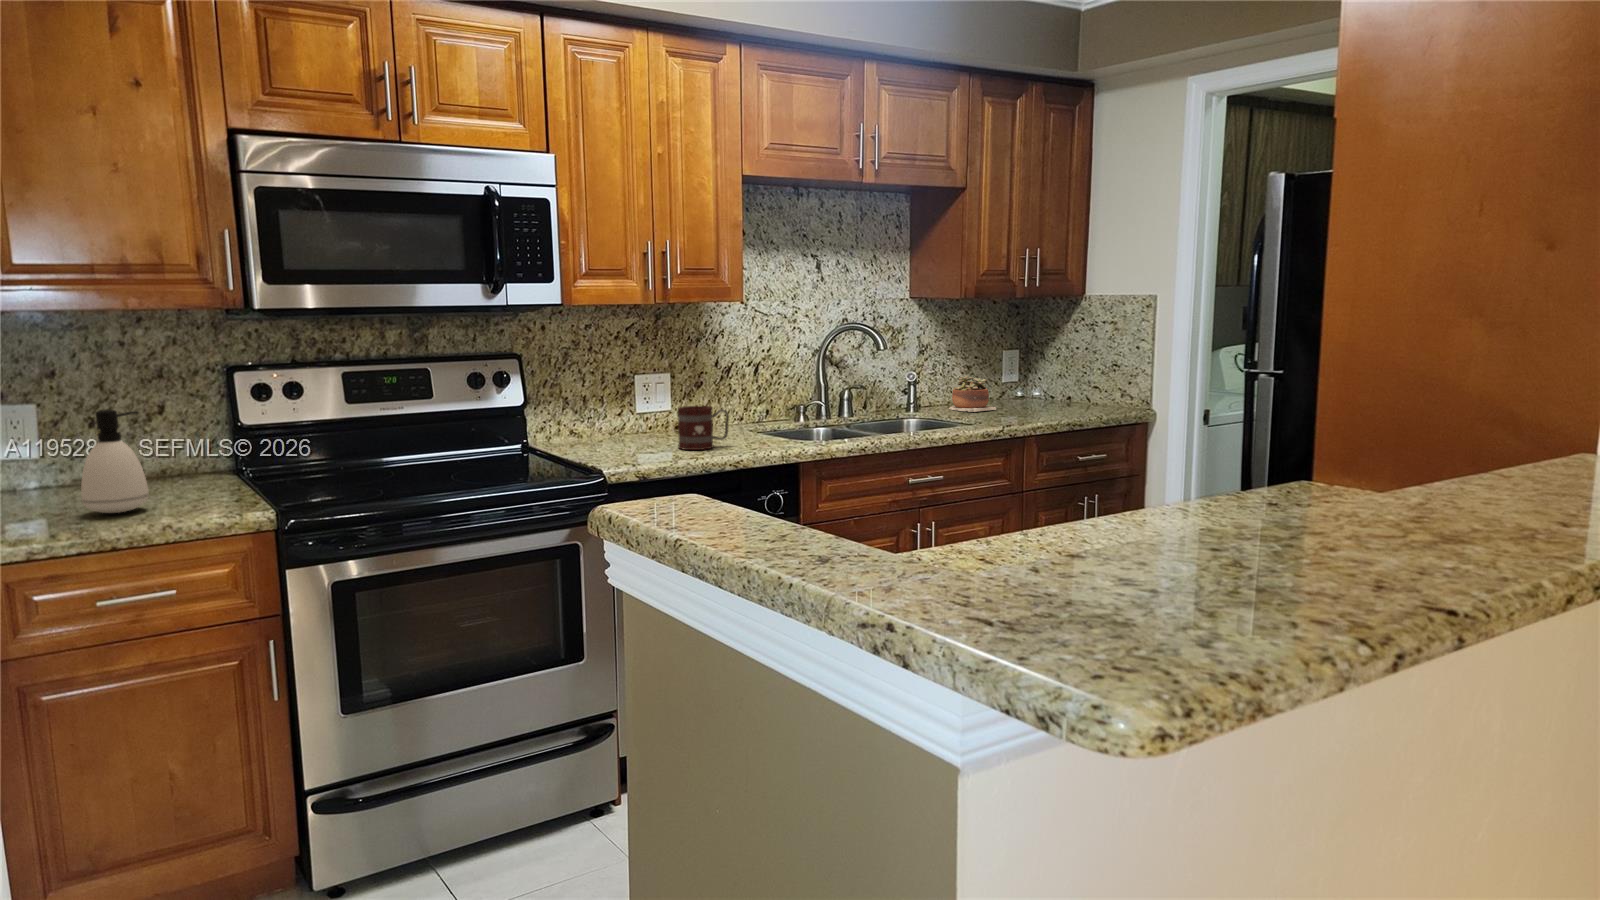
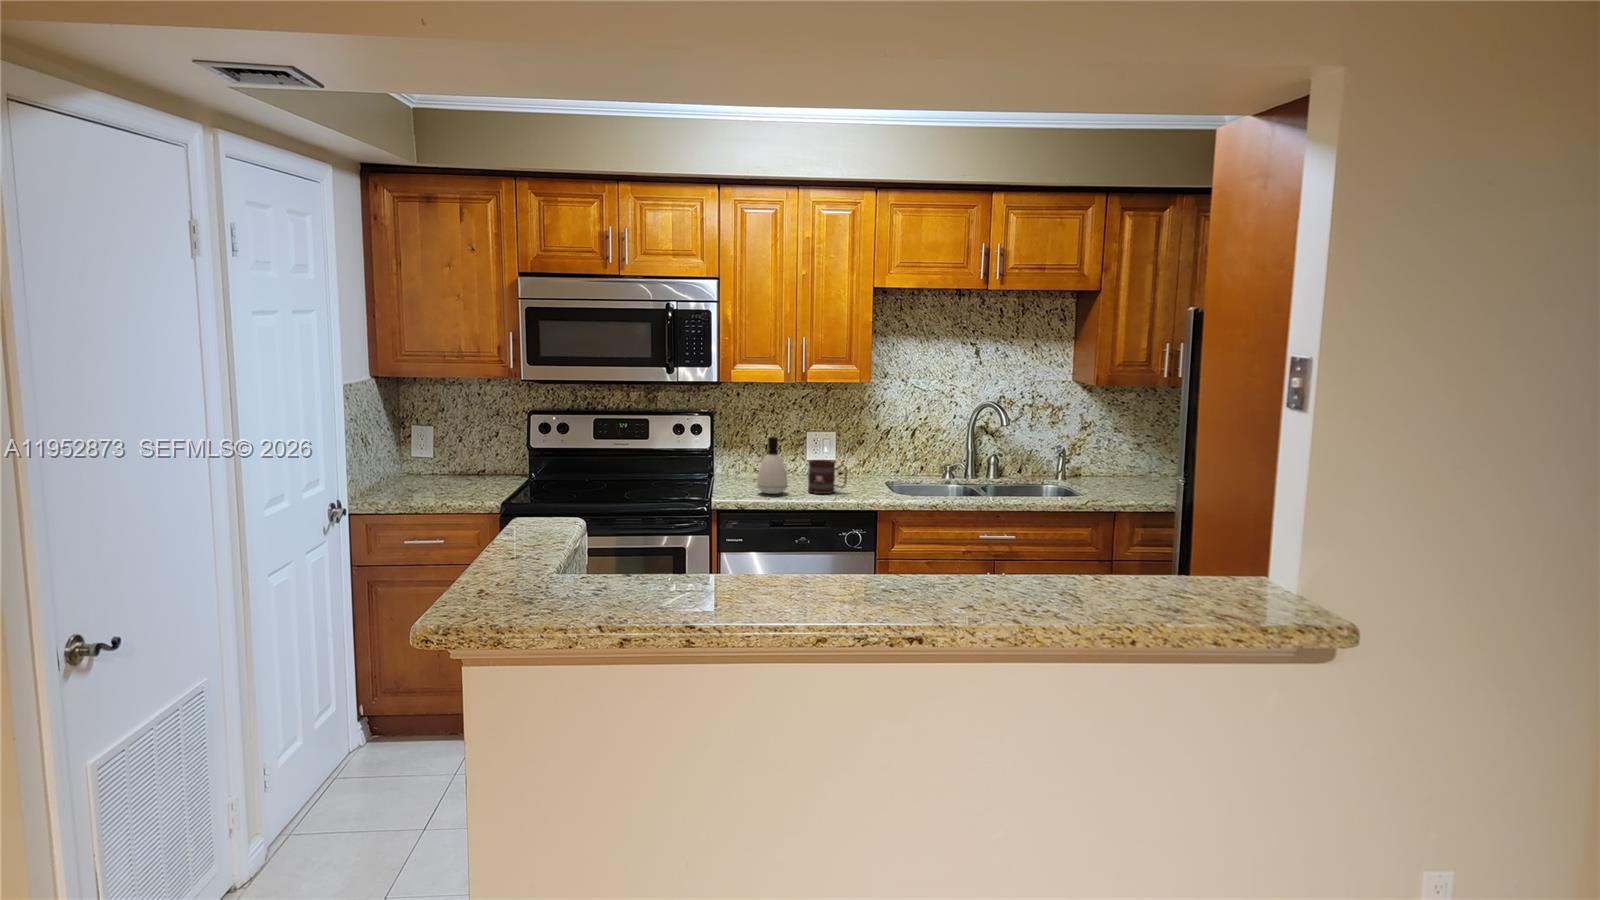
succulent plant: present [949,375,996,412] -> none [1106,453,1151,487]
soap dispenser: present [81,409,149,513] -> present [757,437,788,494]

